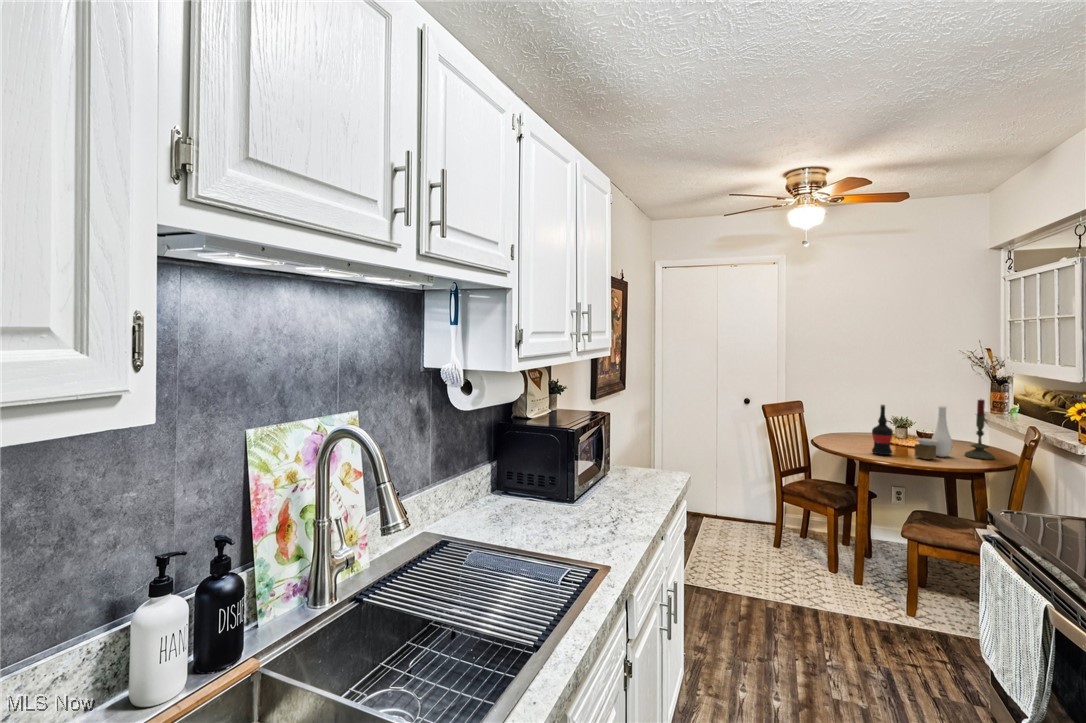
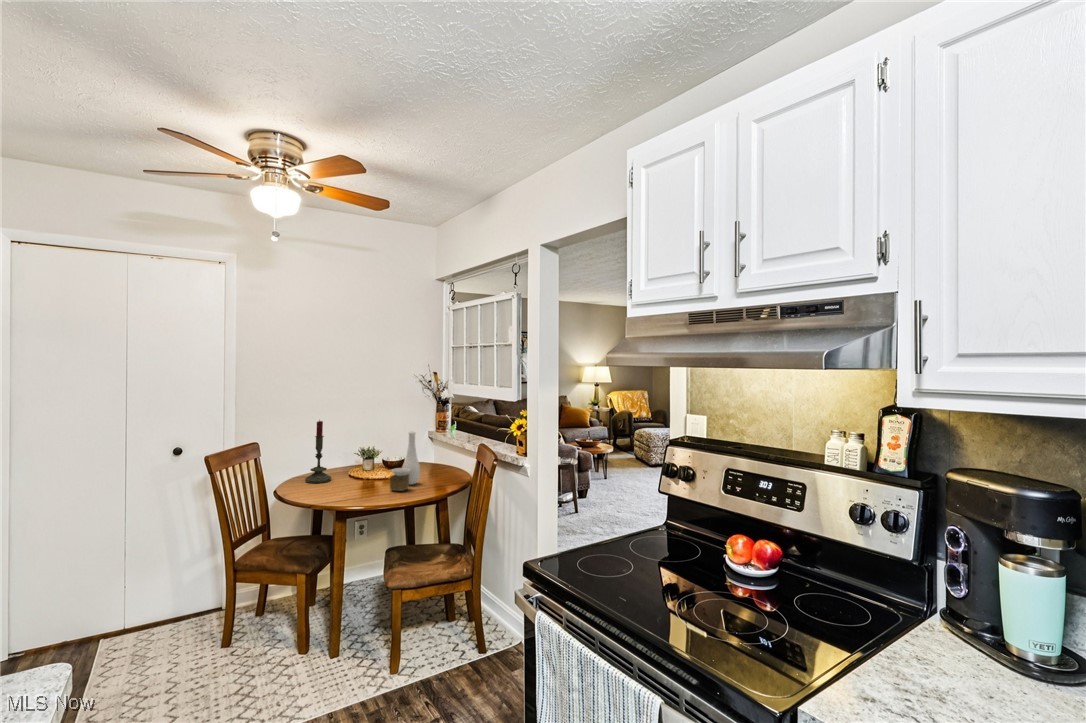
candle: present [965,399,995,460] -> present [305,421,331,483]
wine bottle: present [872,405,893,455] -> none [348,436,370,494]

